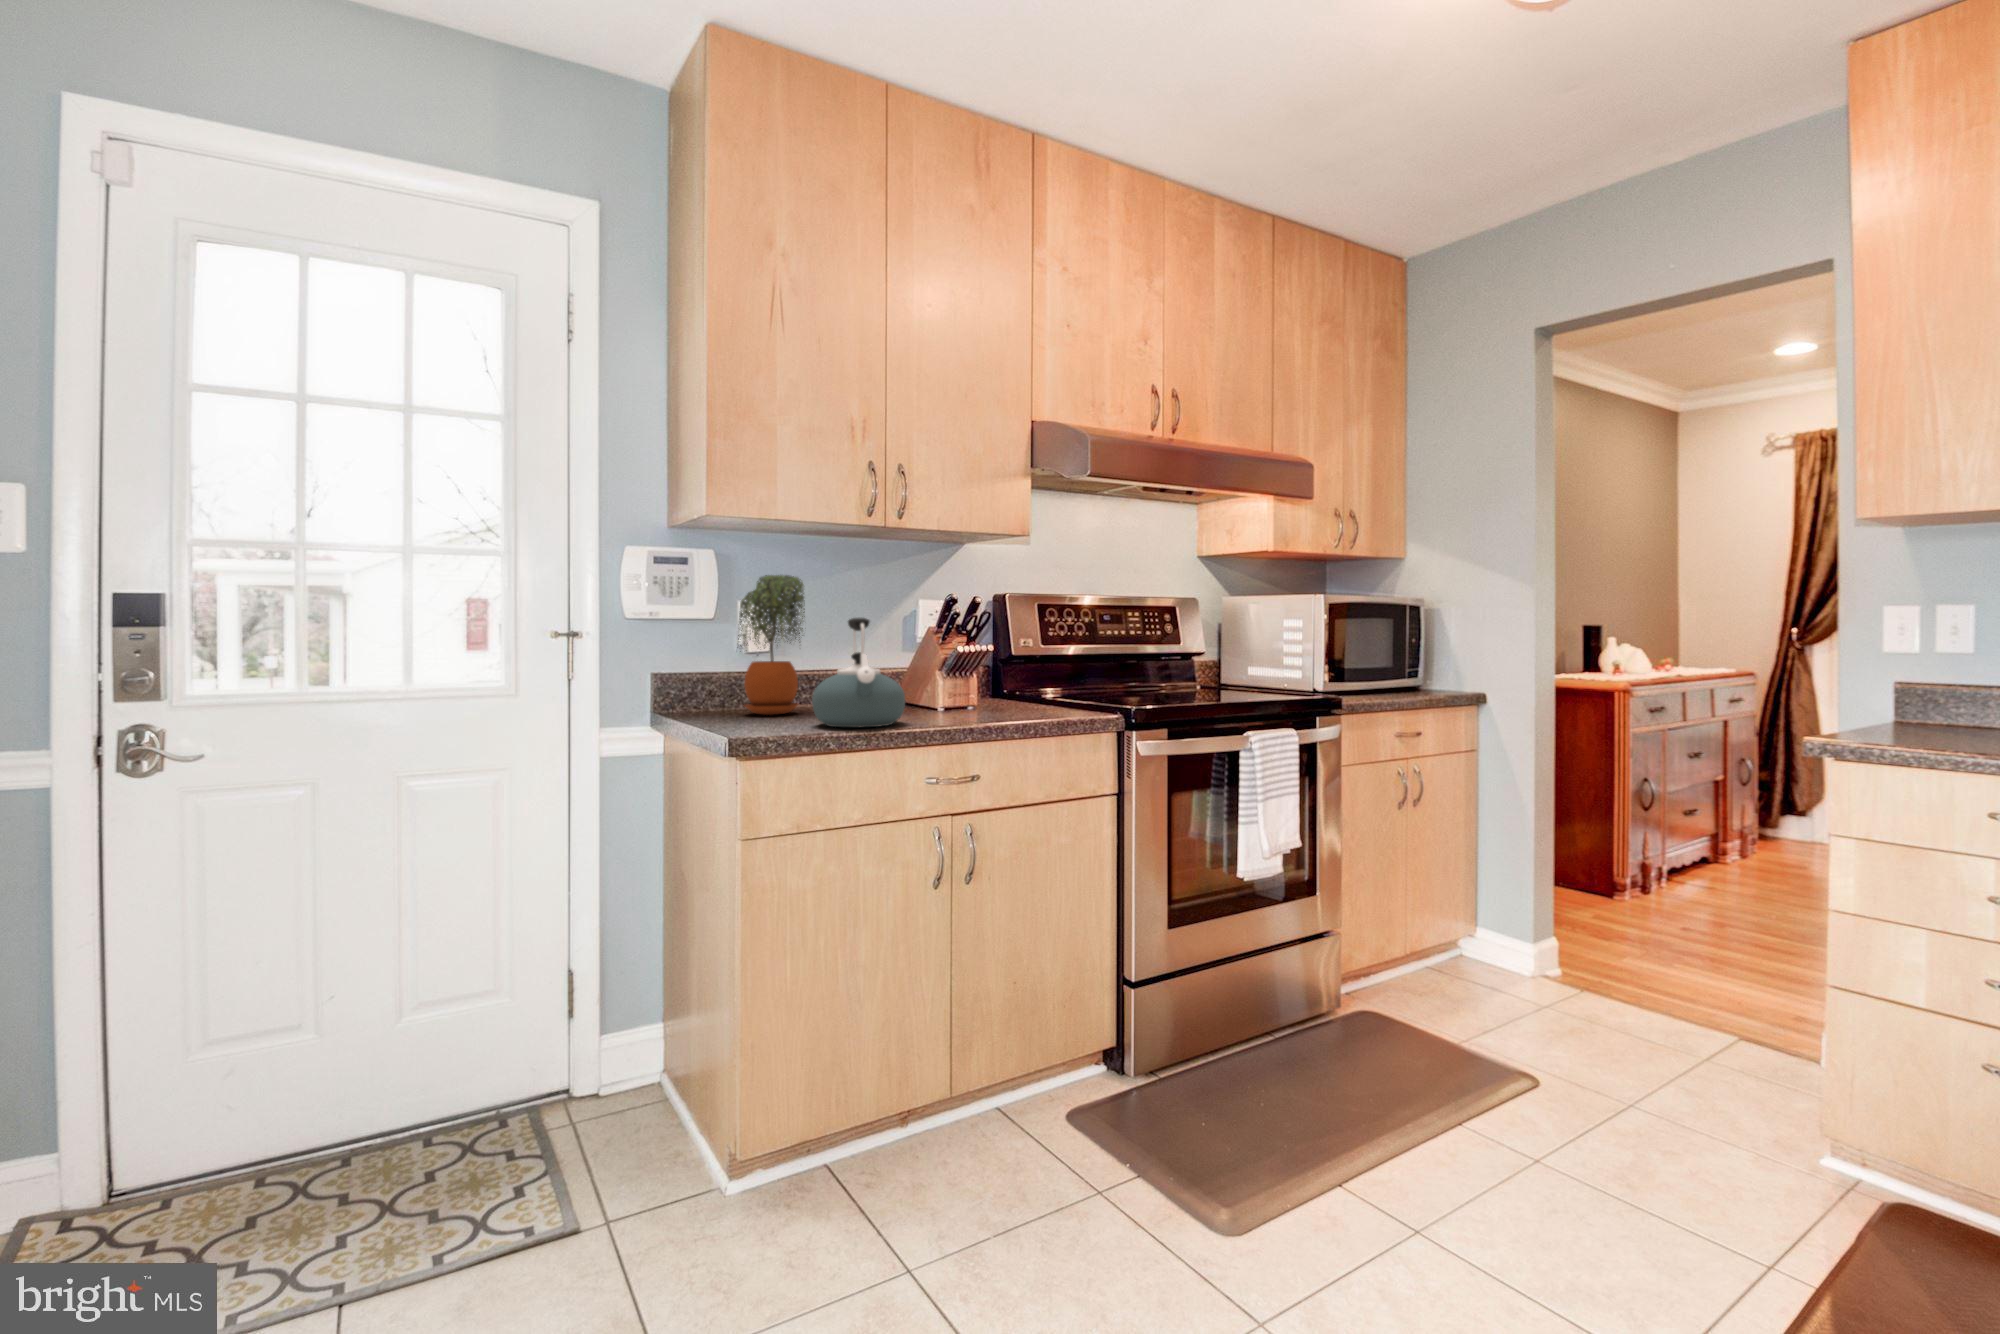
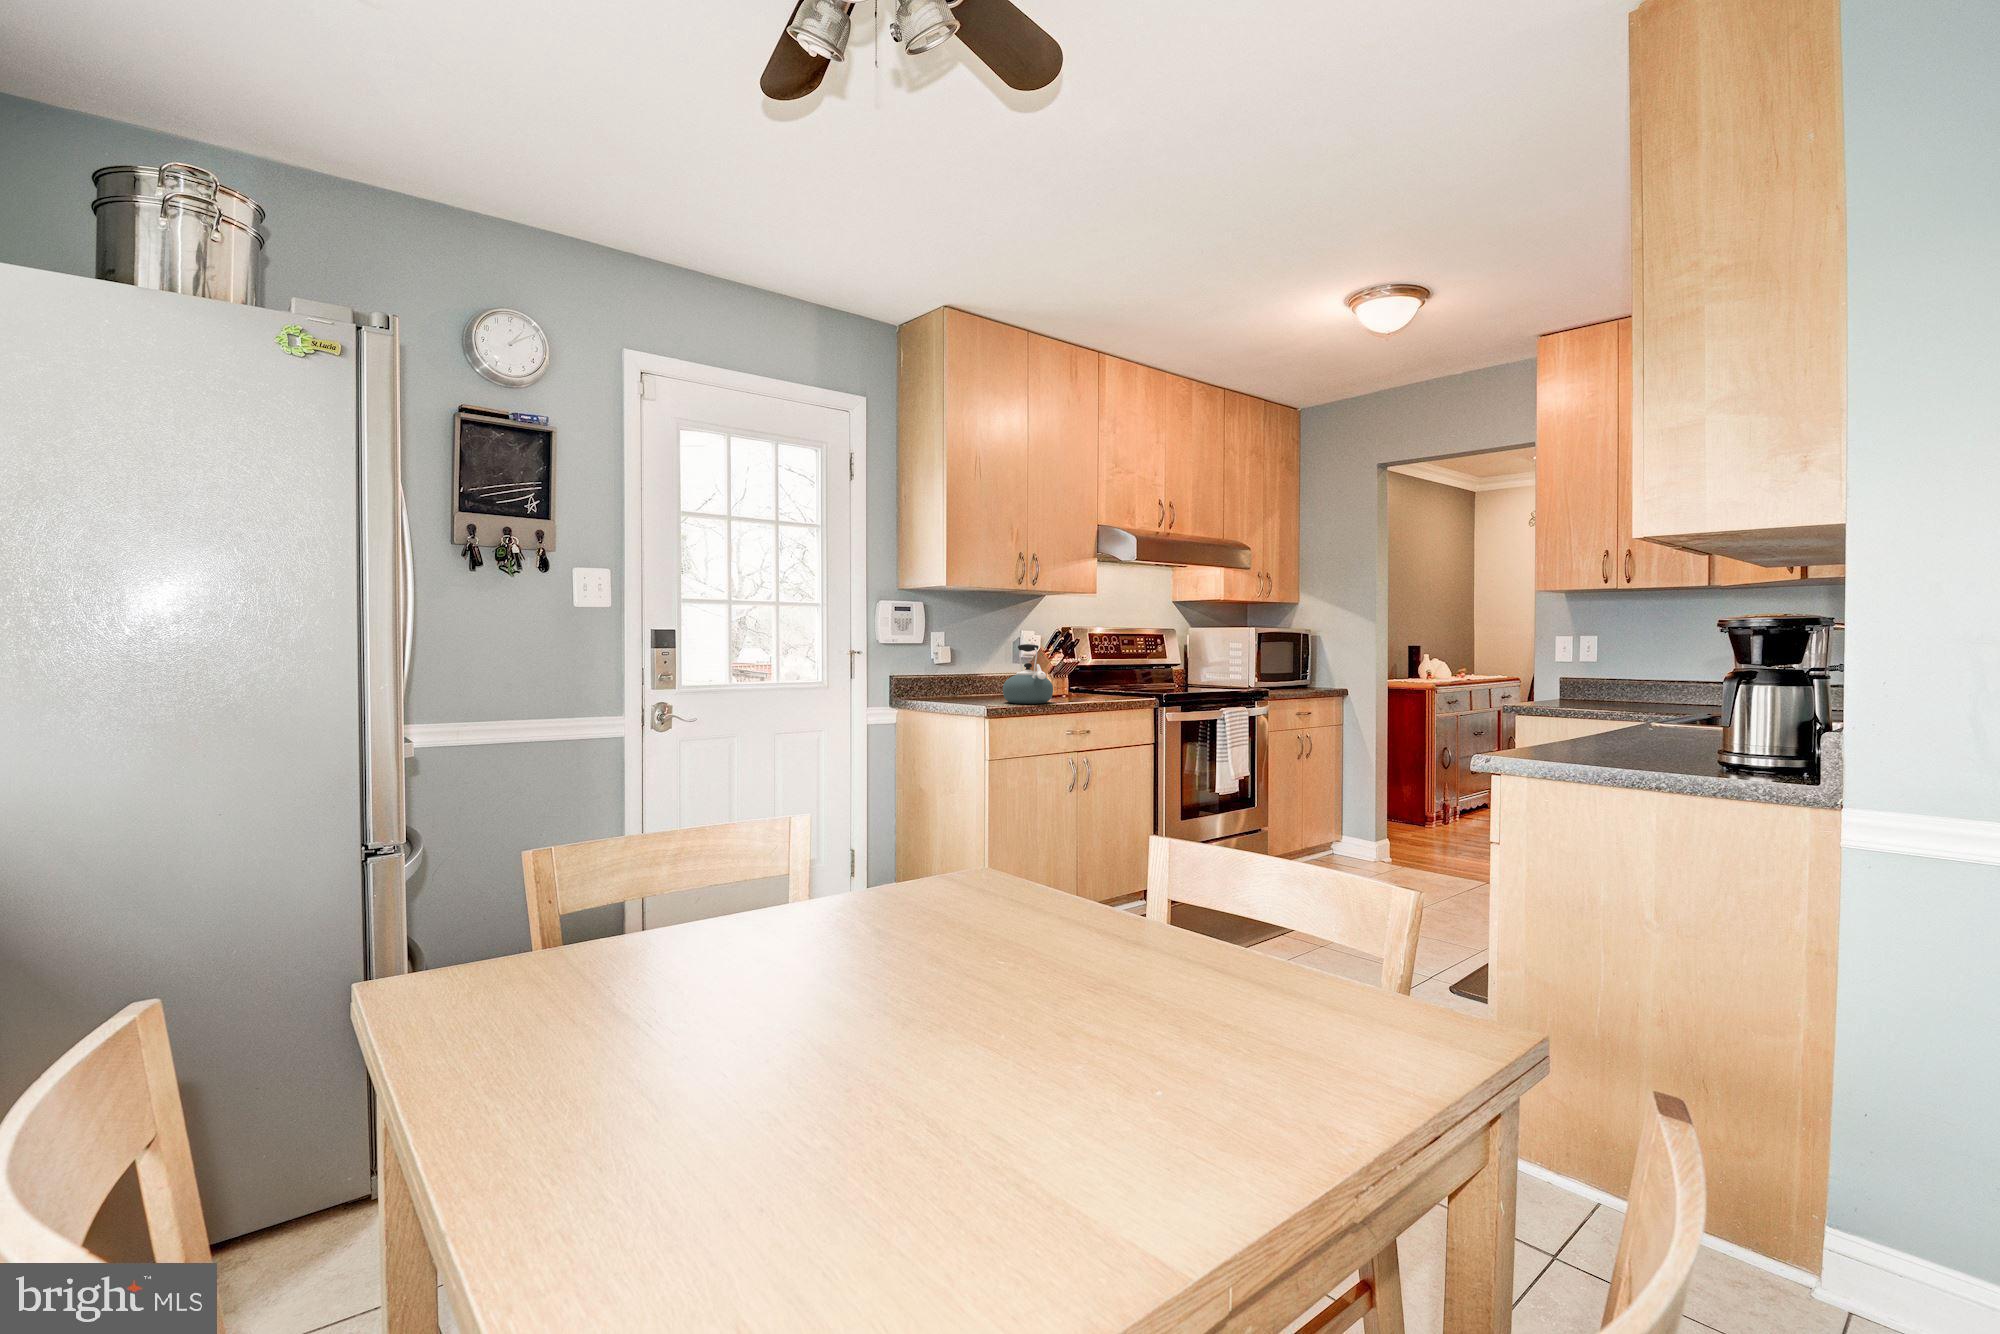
potted plant: present [737,575,805,715] -> none [941,617,980,698]

